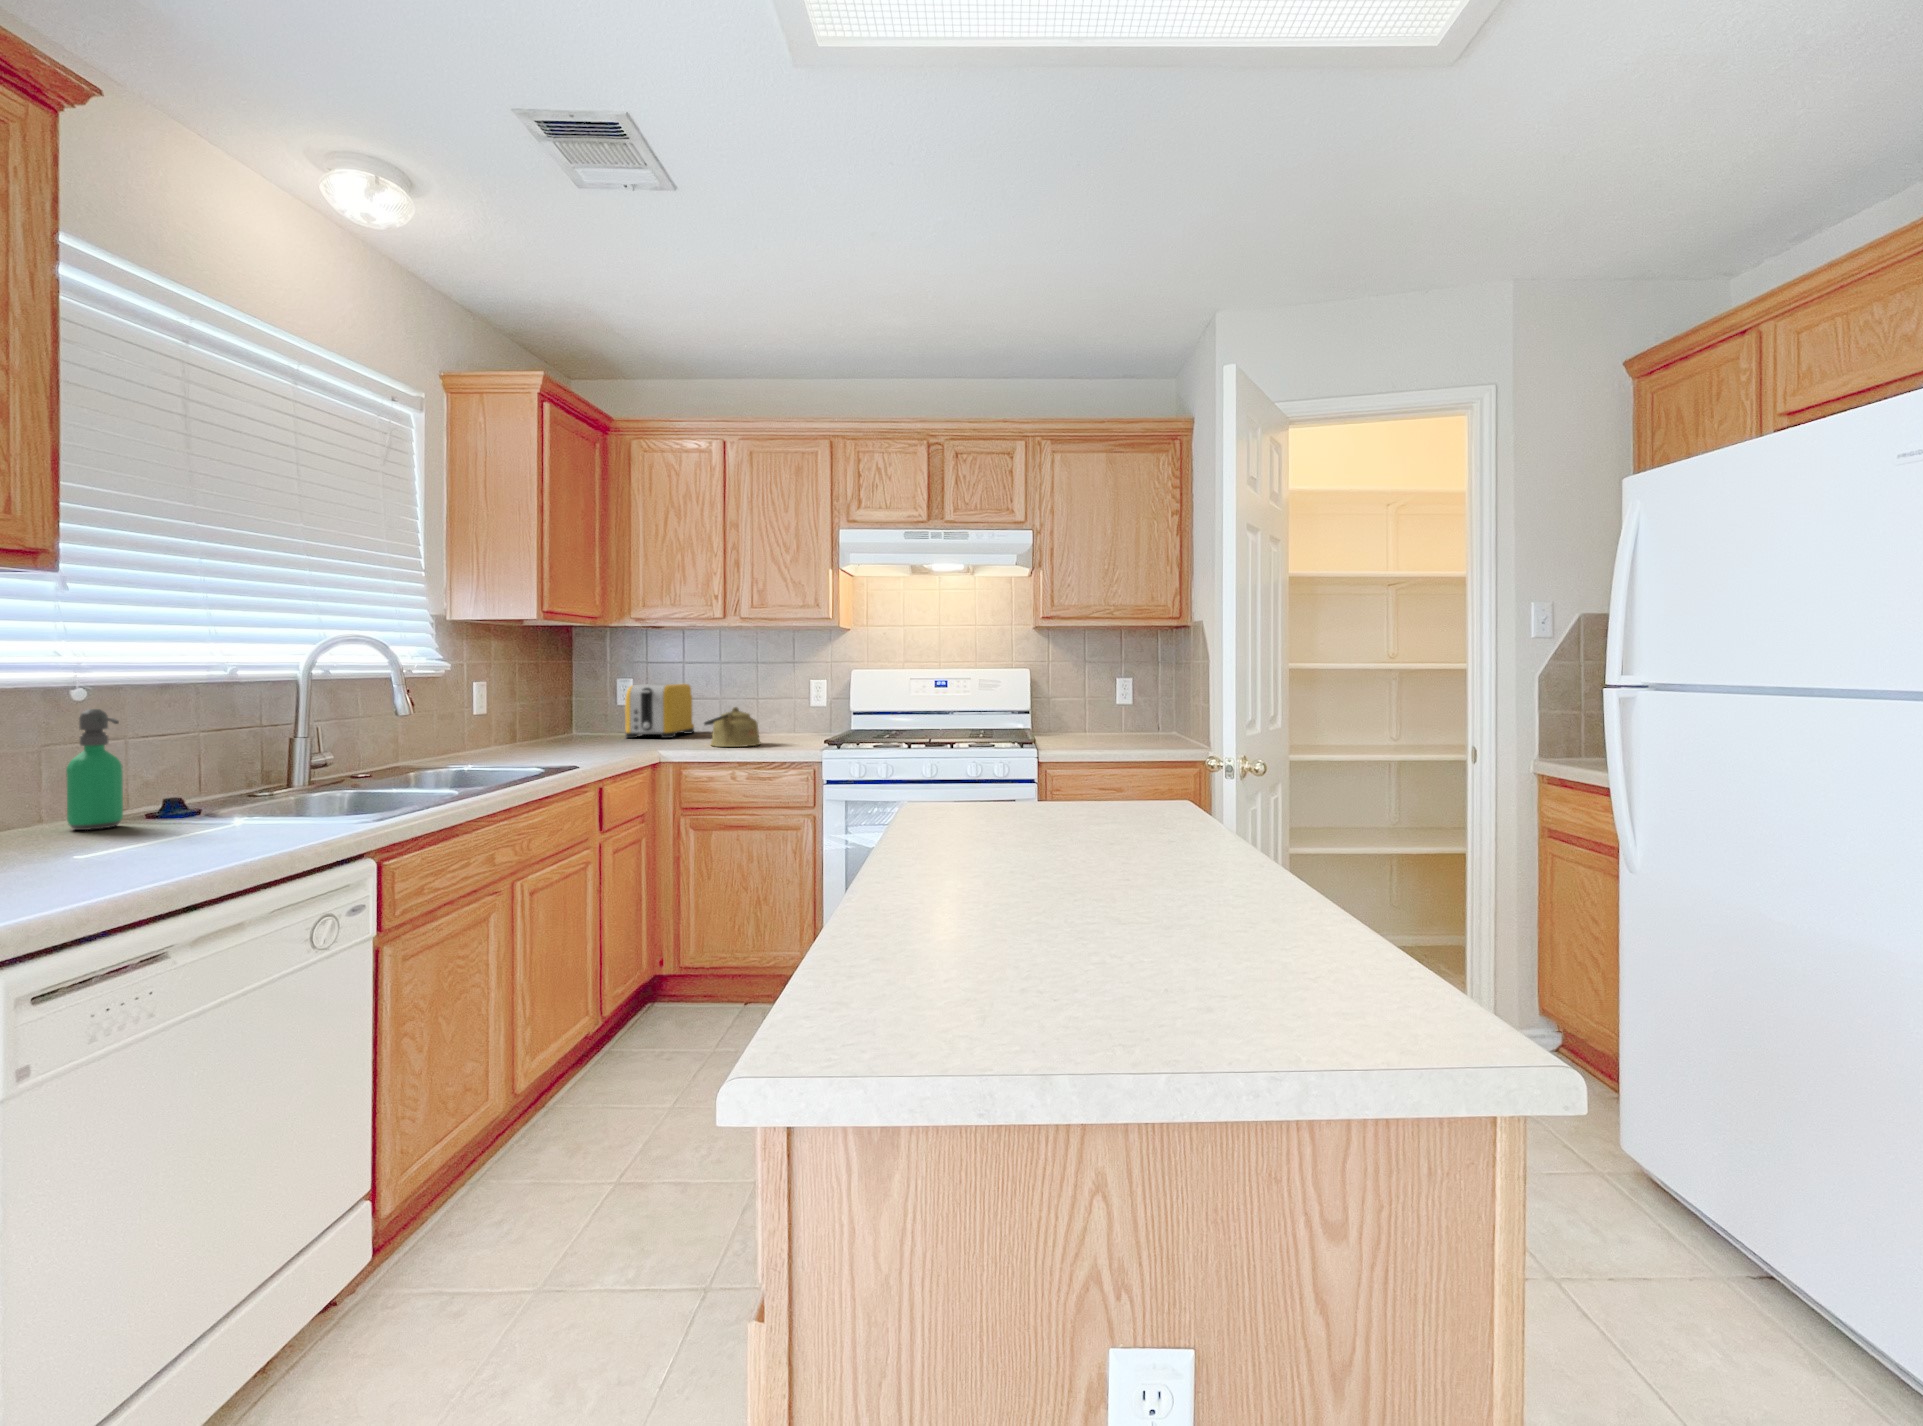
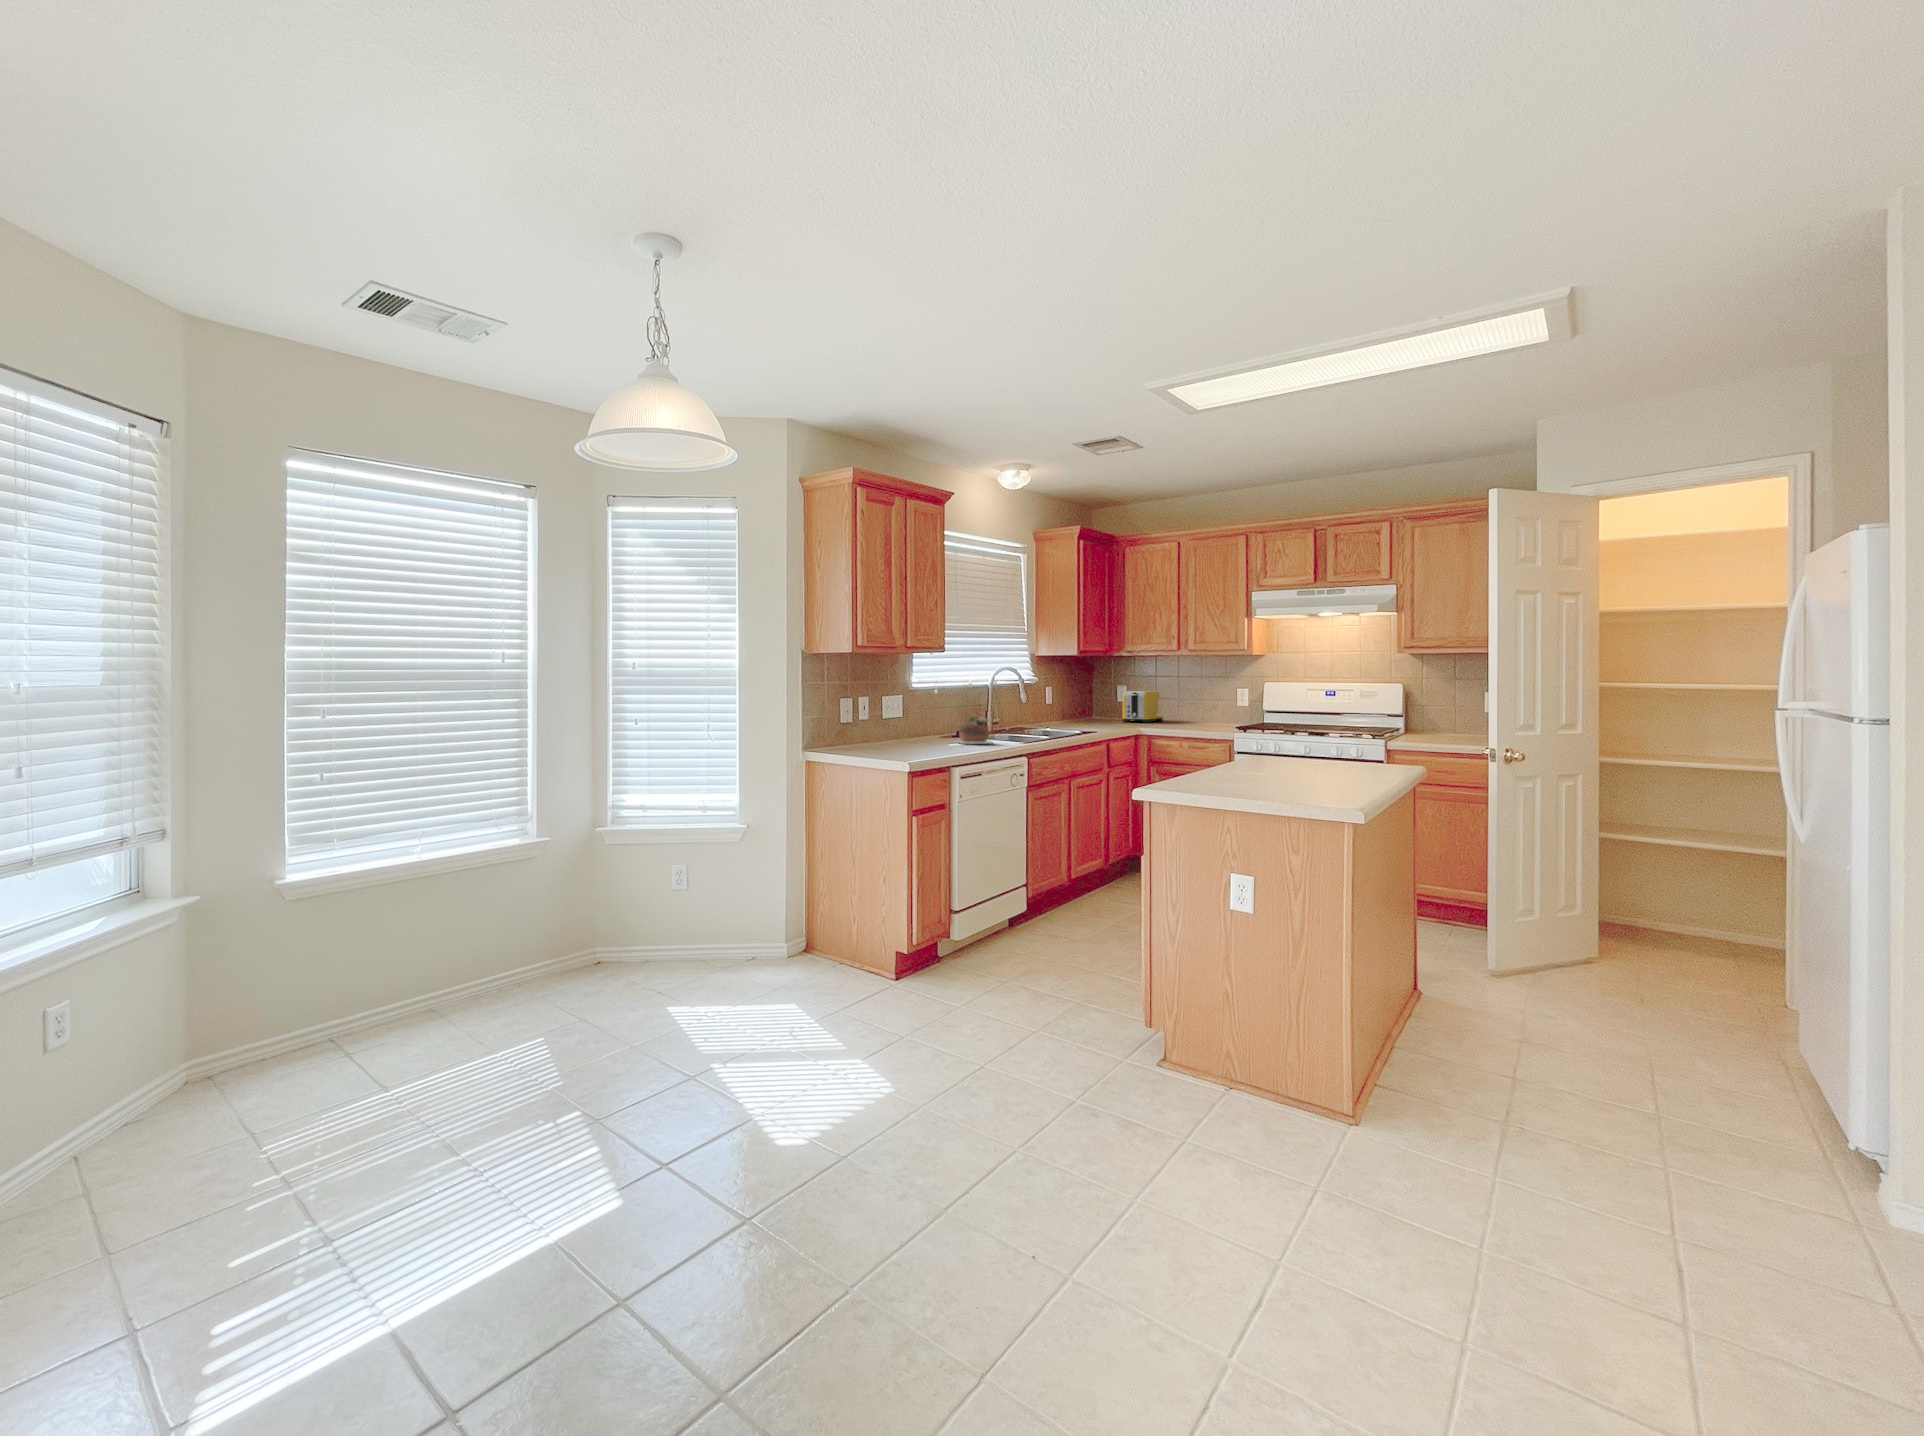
kettle: present [704,707,760,747] -> none [1168,704,1202,727]
soap dispenser: present [66,709,123,830] -> none [926,694,943,740]
succulent plant: none [155,760,272,844] -> present [958,716,993,744]

